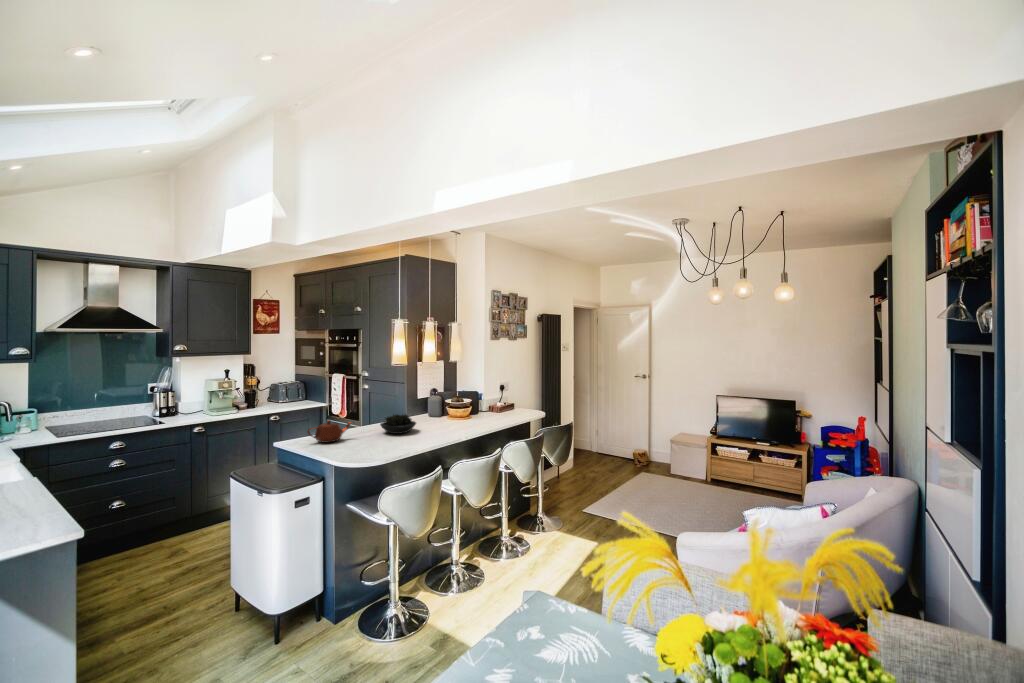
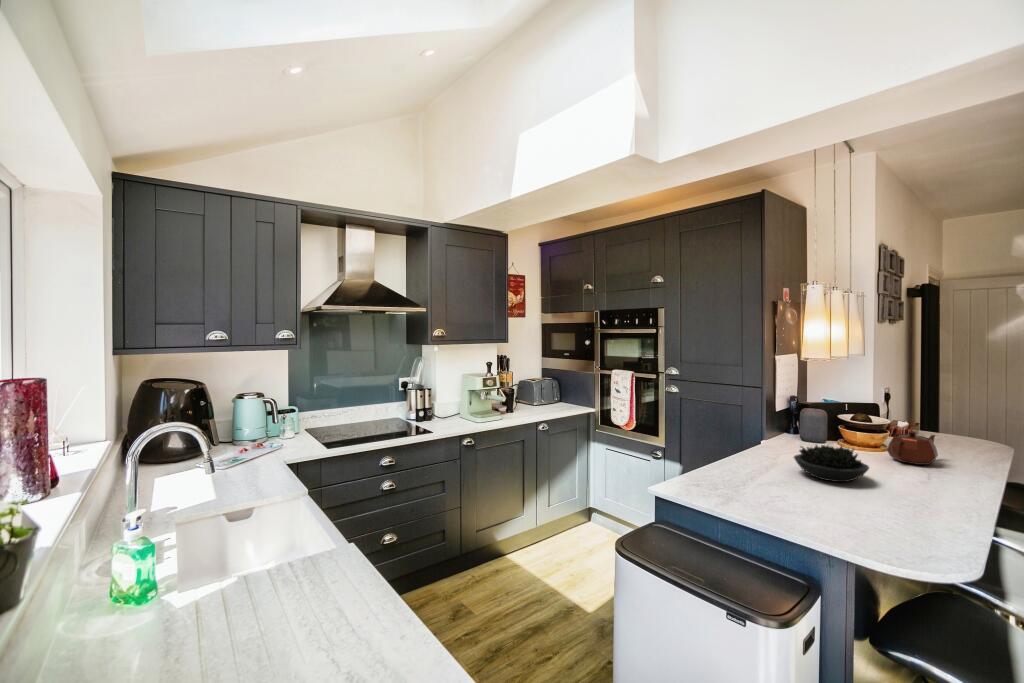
teapot: present [307,420,351,443] -> present [887,431,938,465]

